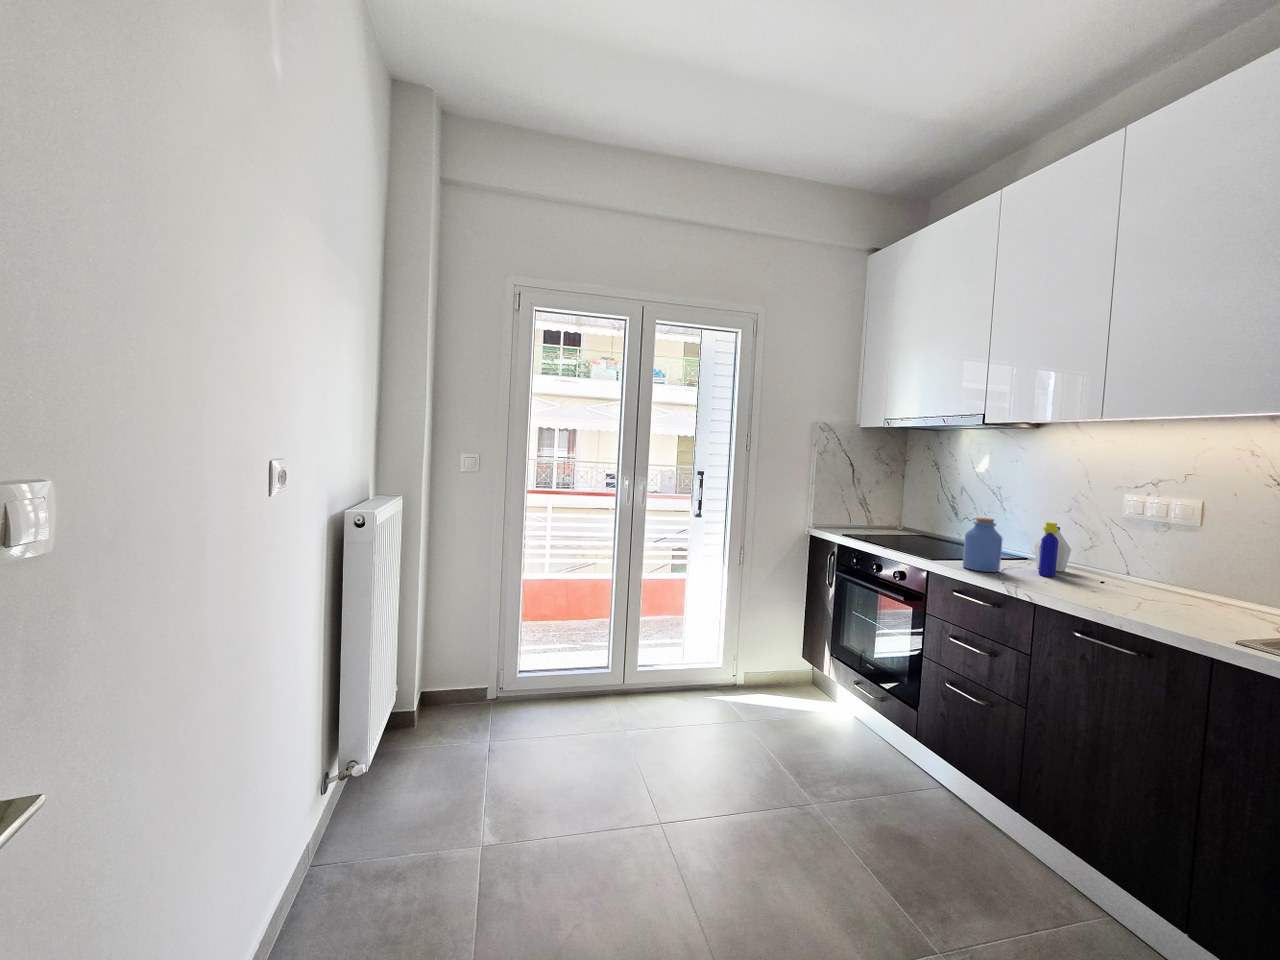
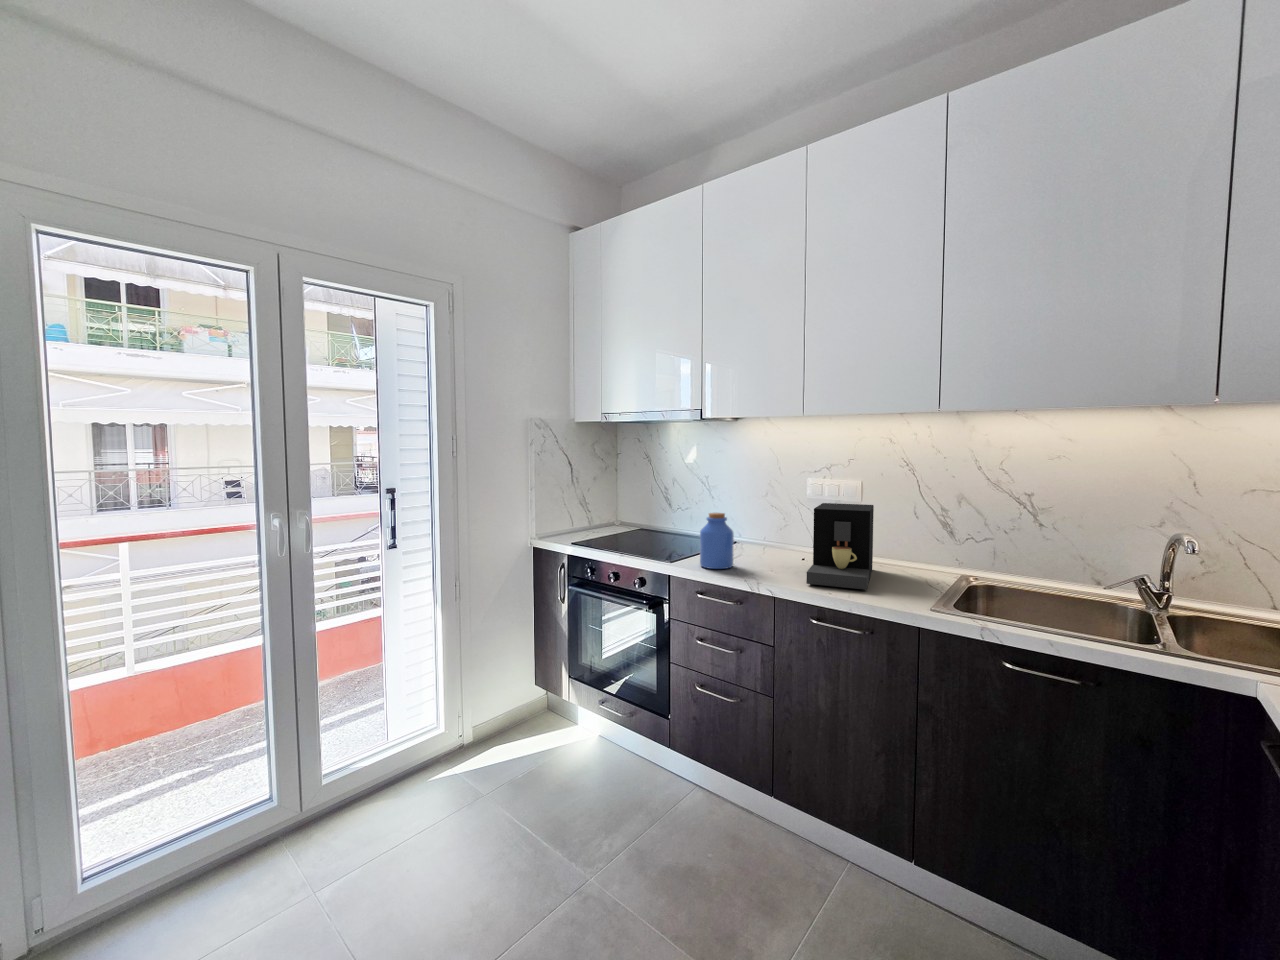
coffee maker: none [1072,520,1189,610] -> present [806,503,874,590]
bottle: present [1034,522,1071,577] -> none [752,511,781,564]

